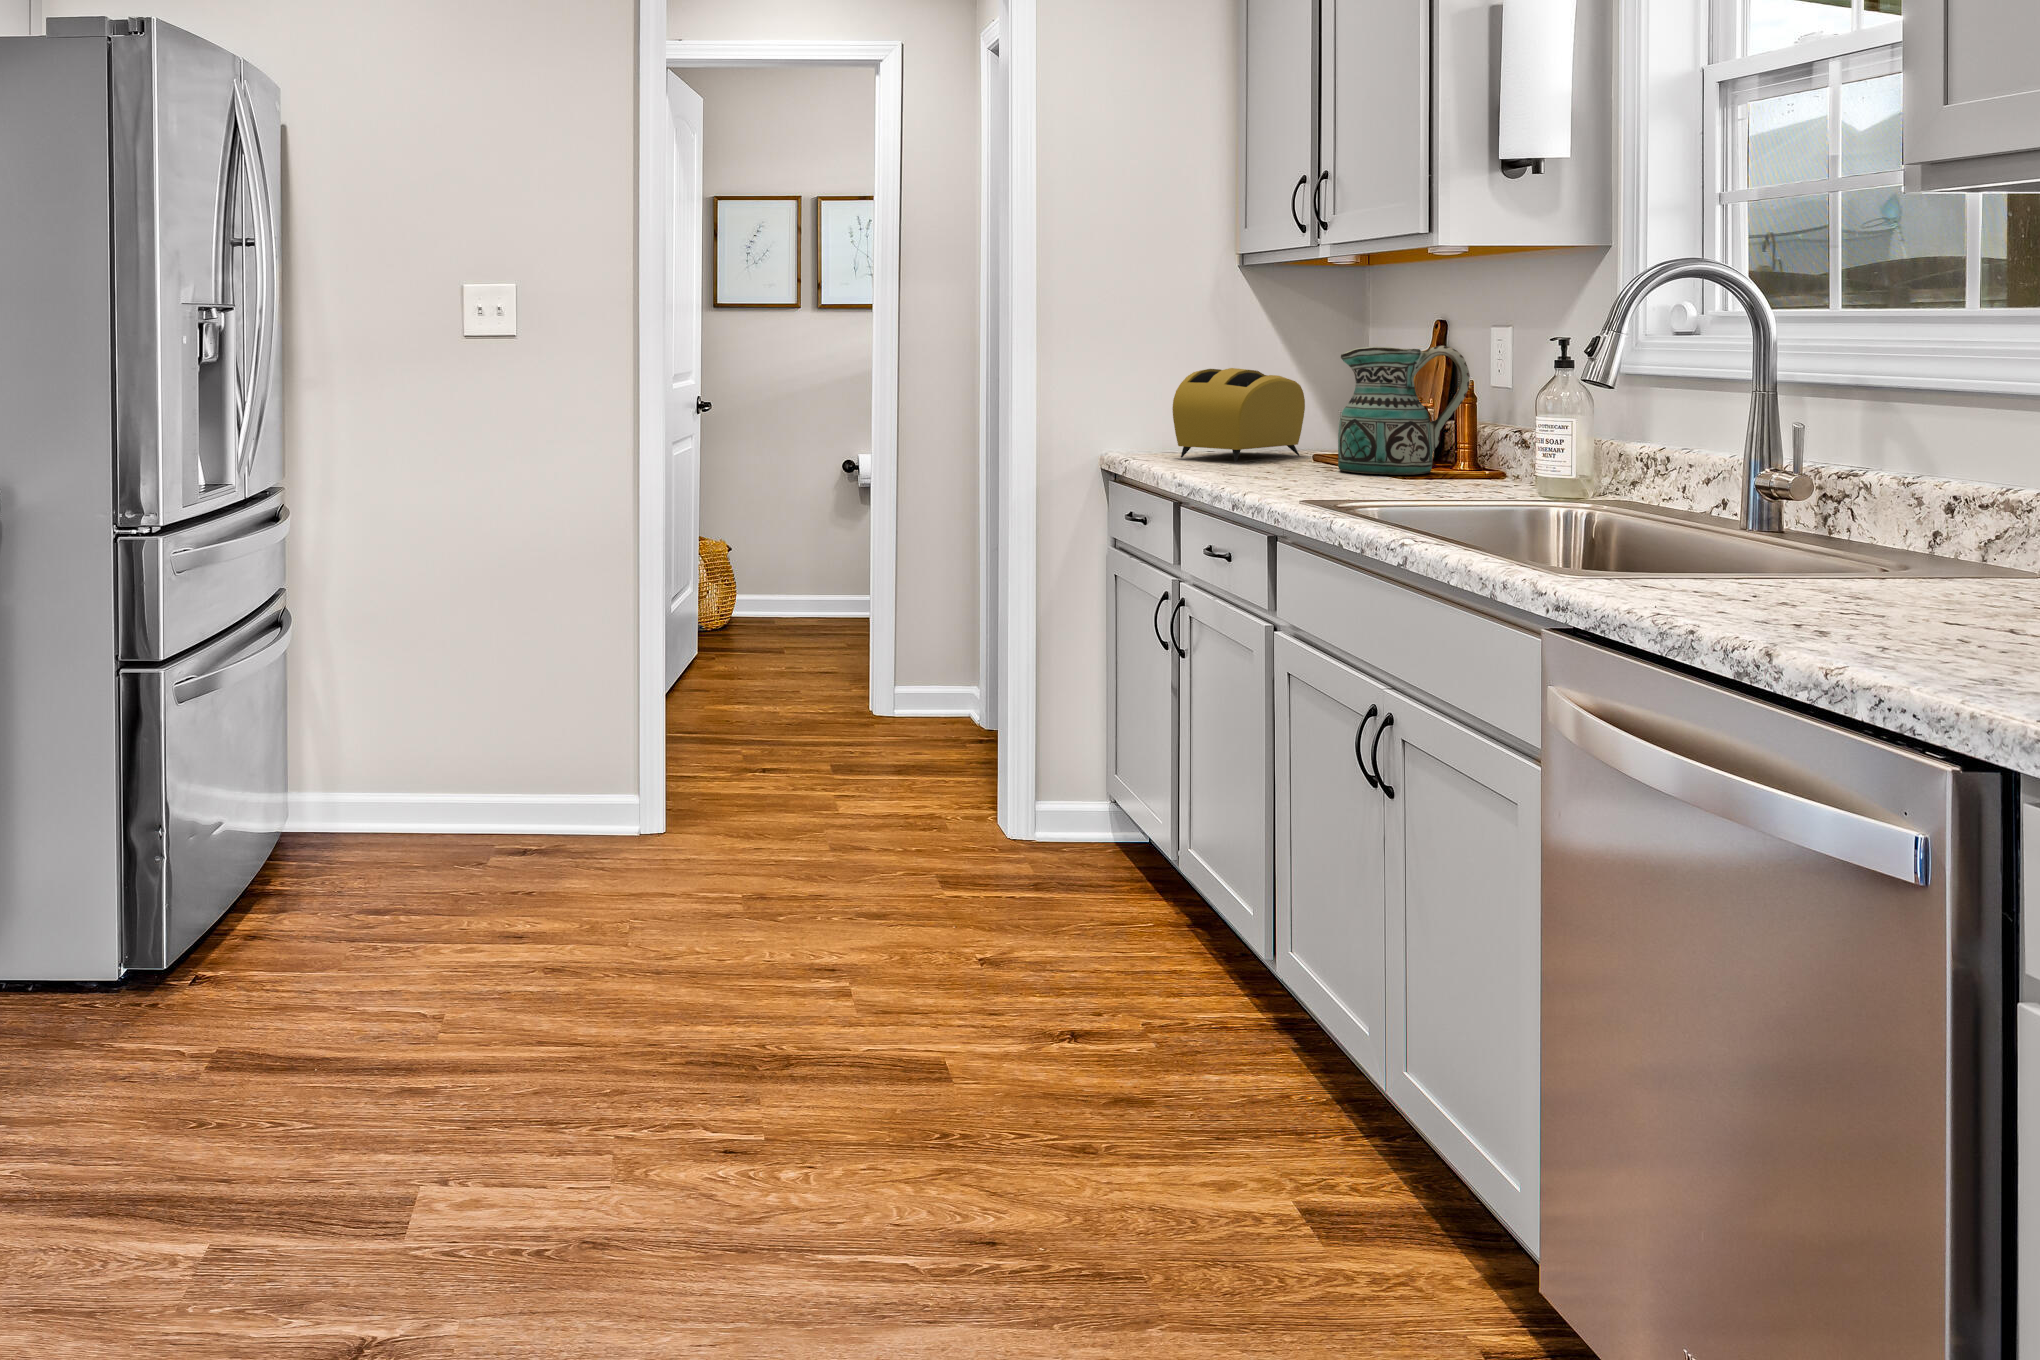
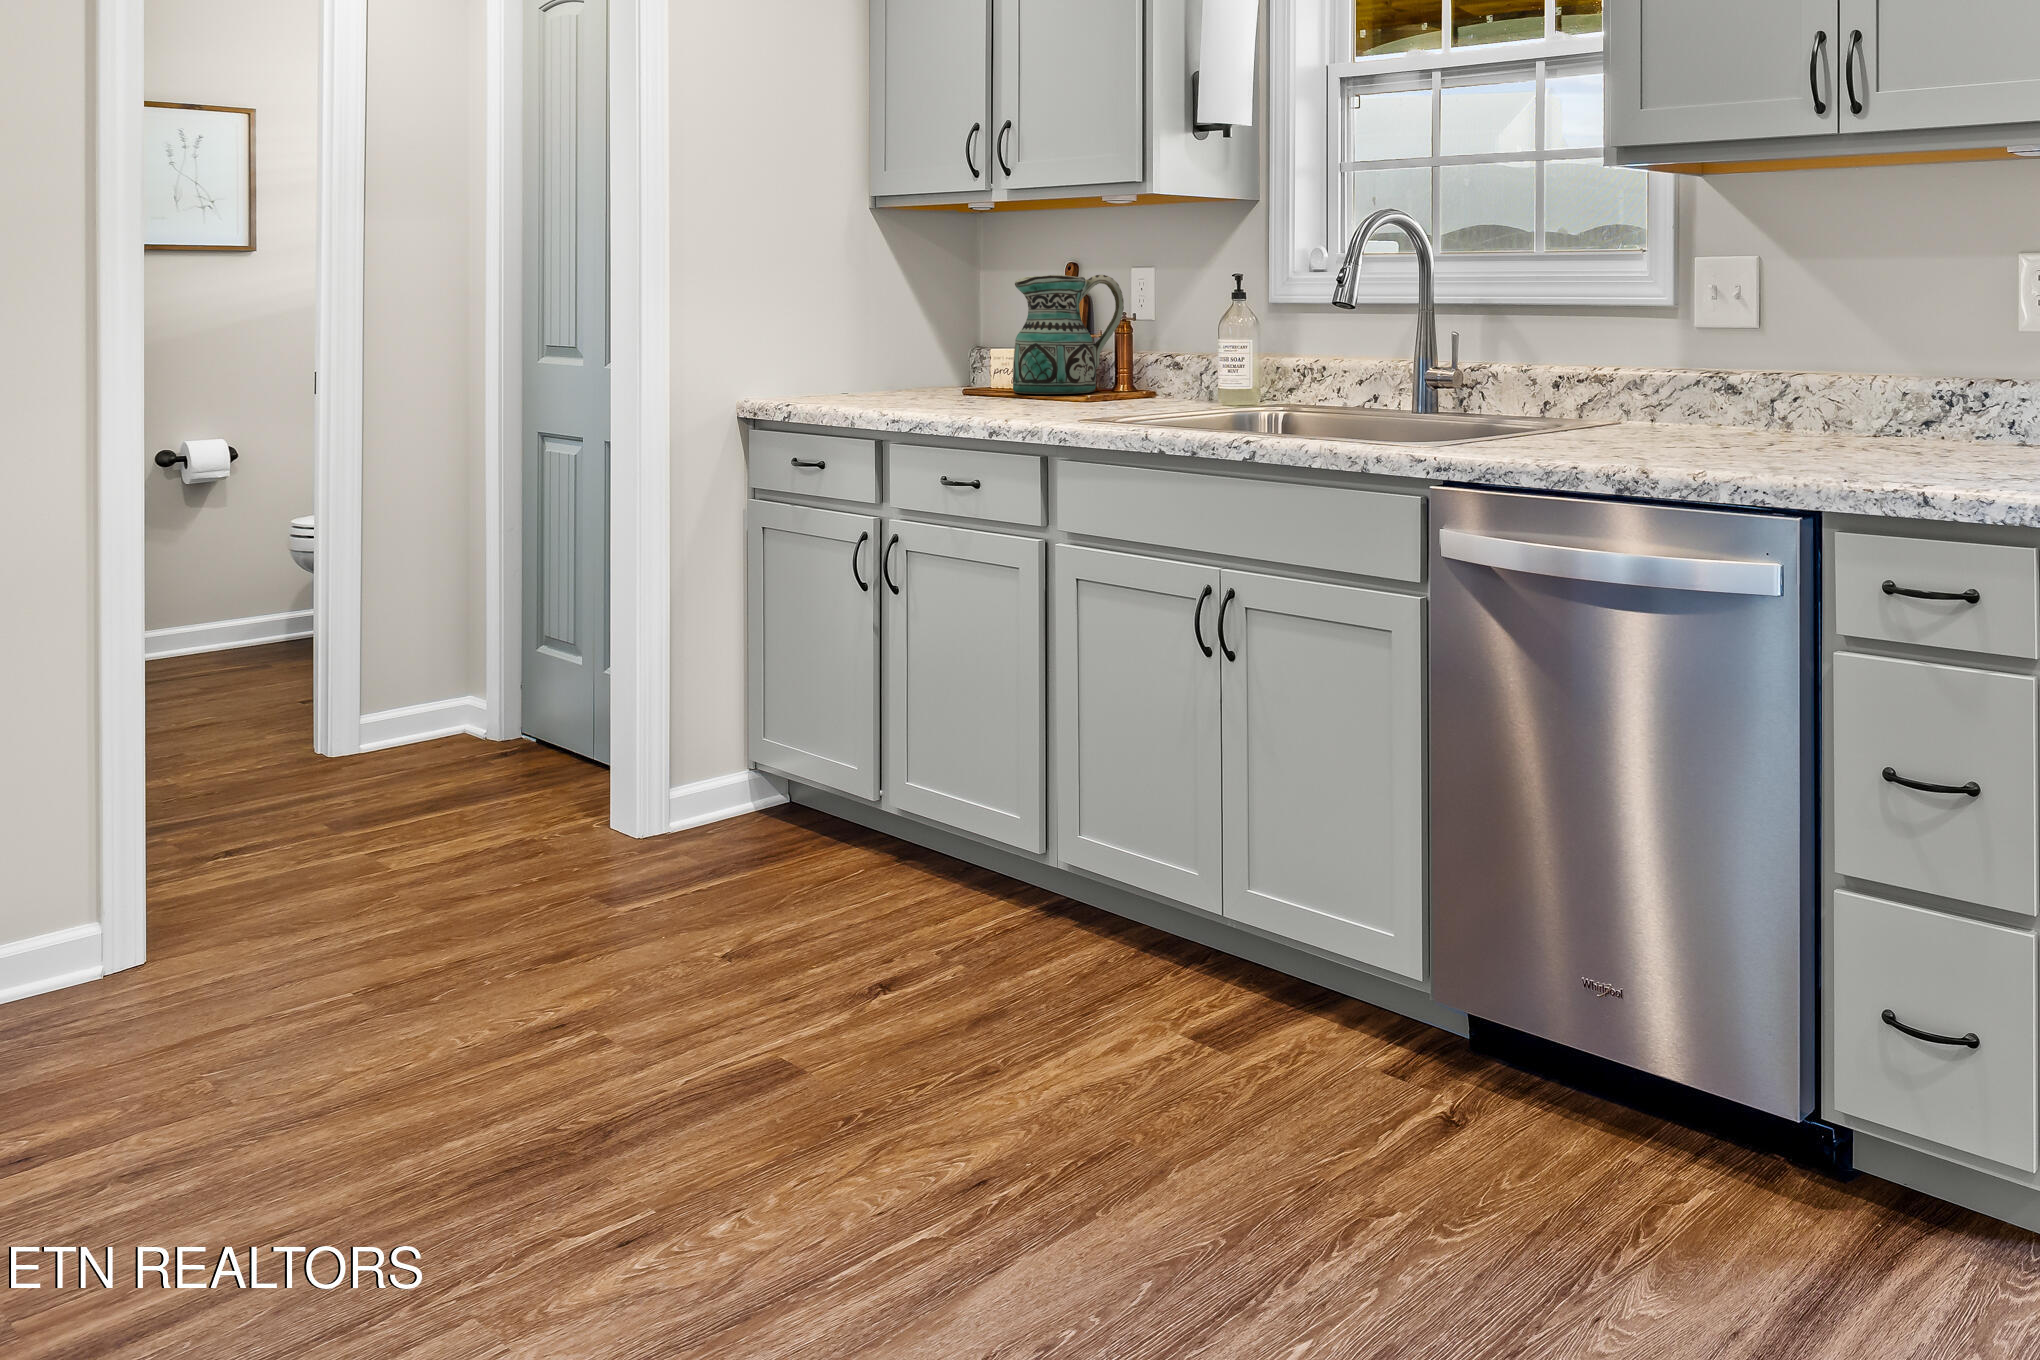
toaster: present [1172,368,1305,461] -> none [830,298,947,391]

